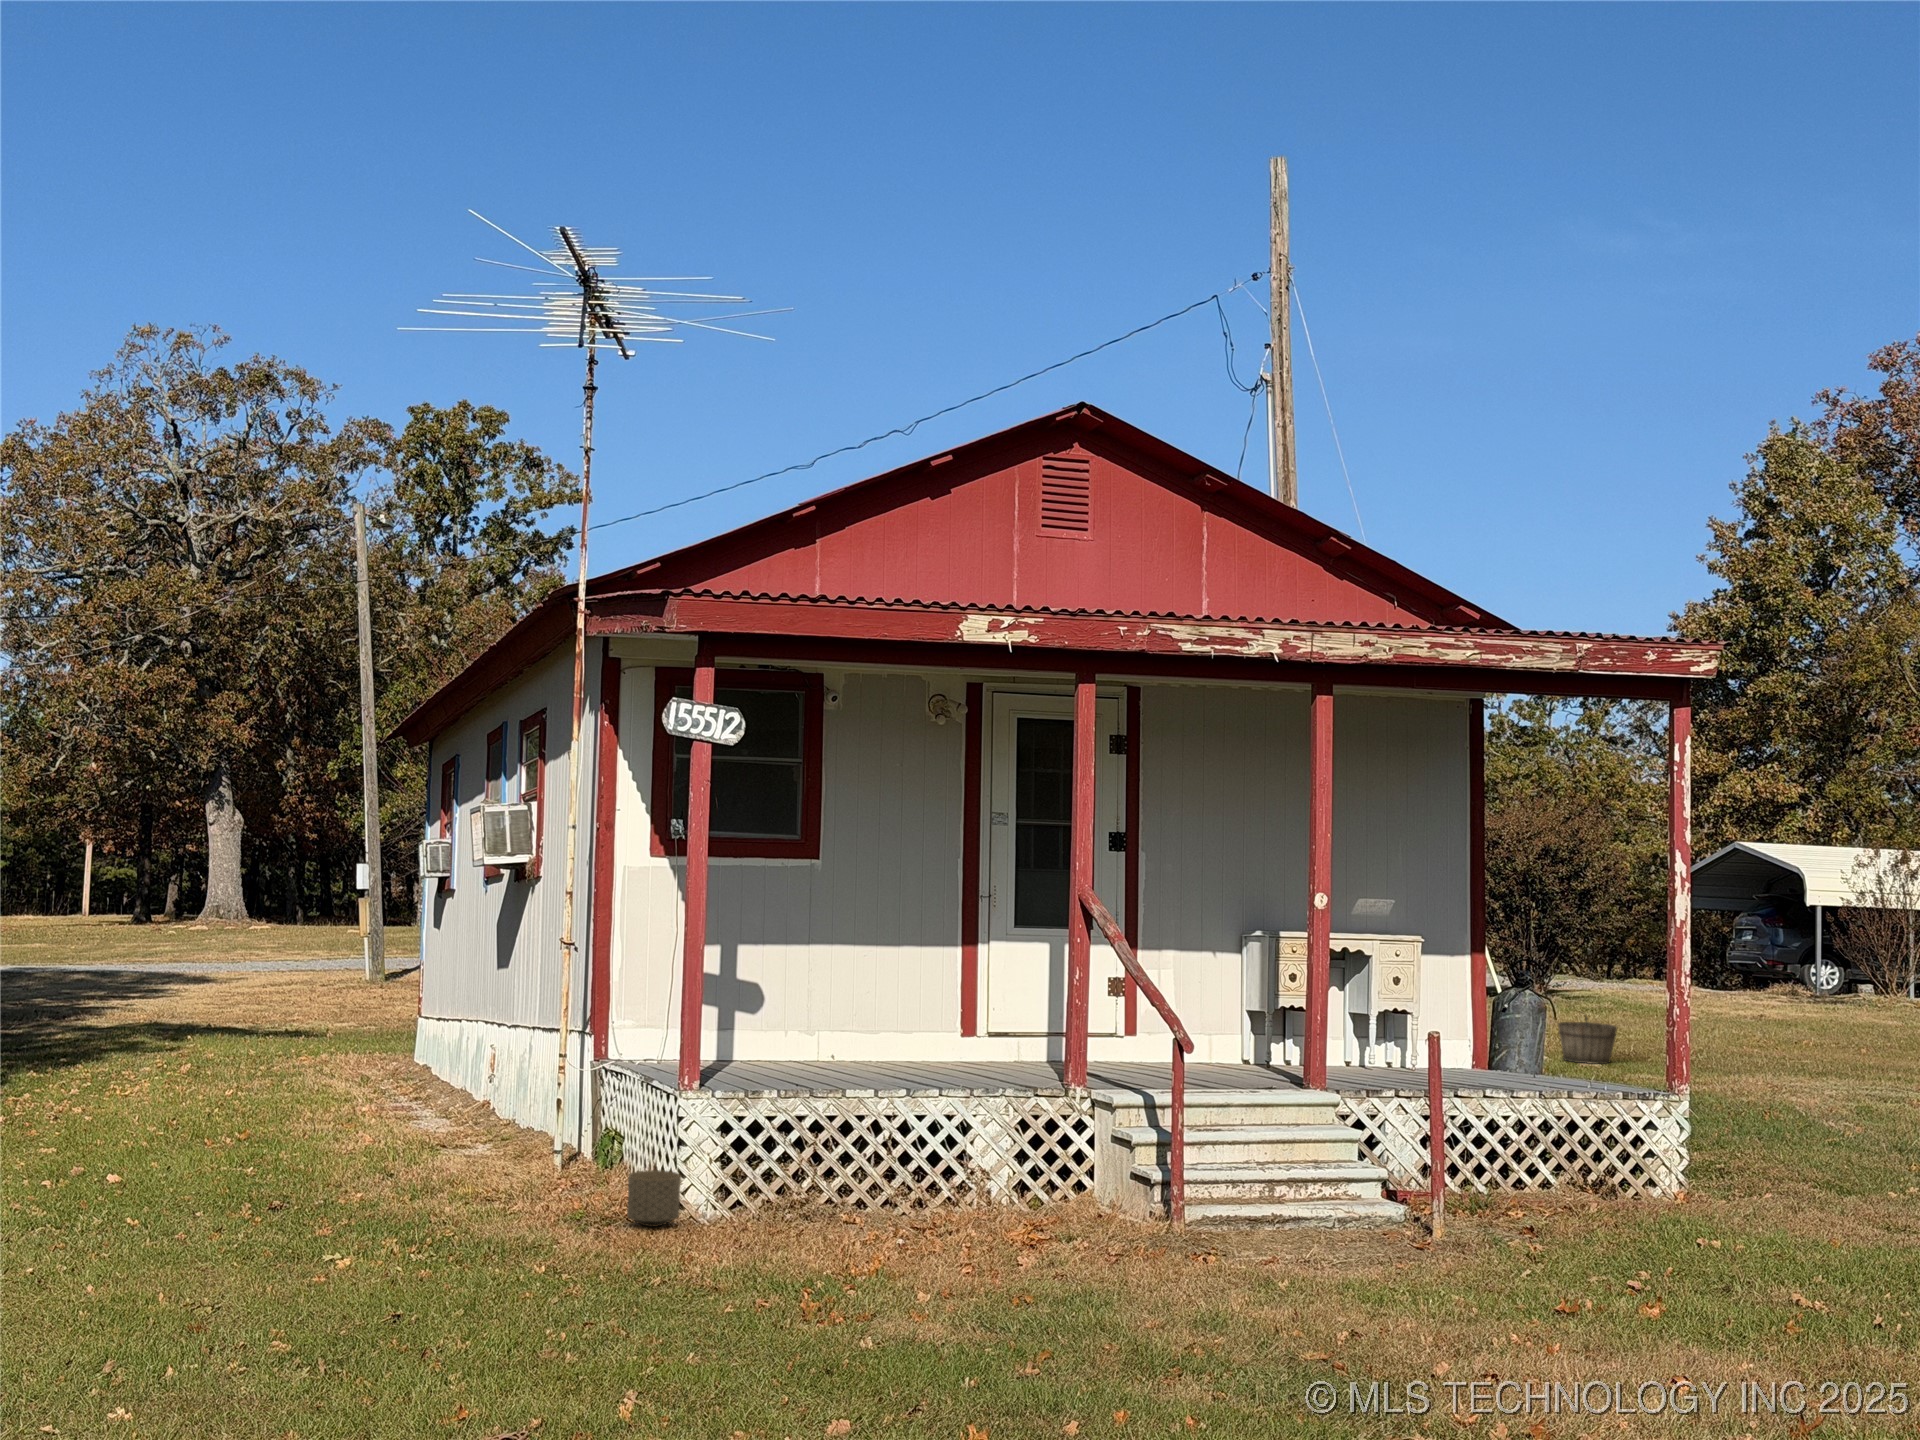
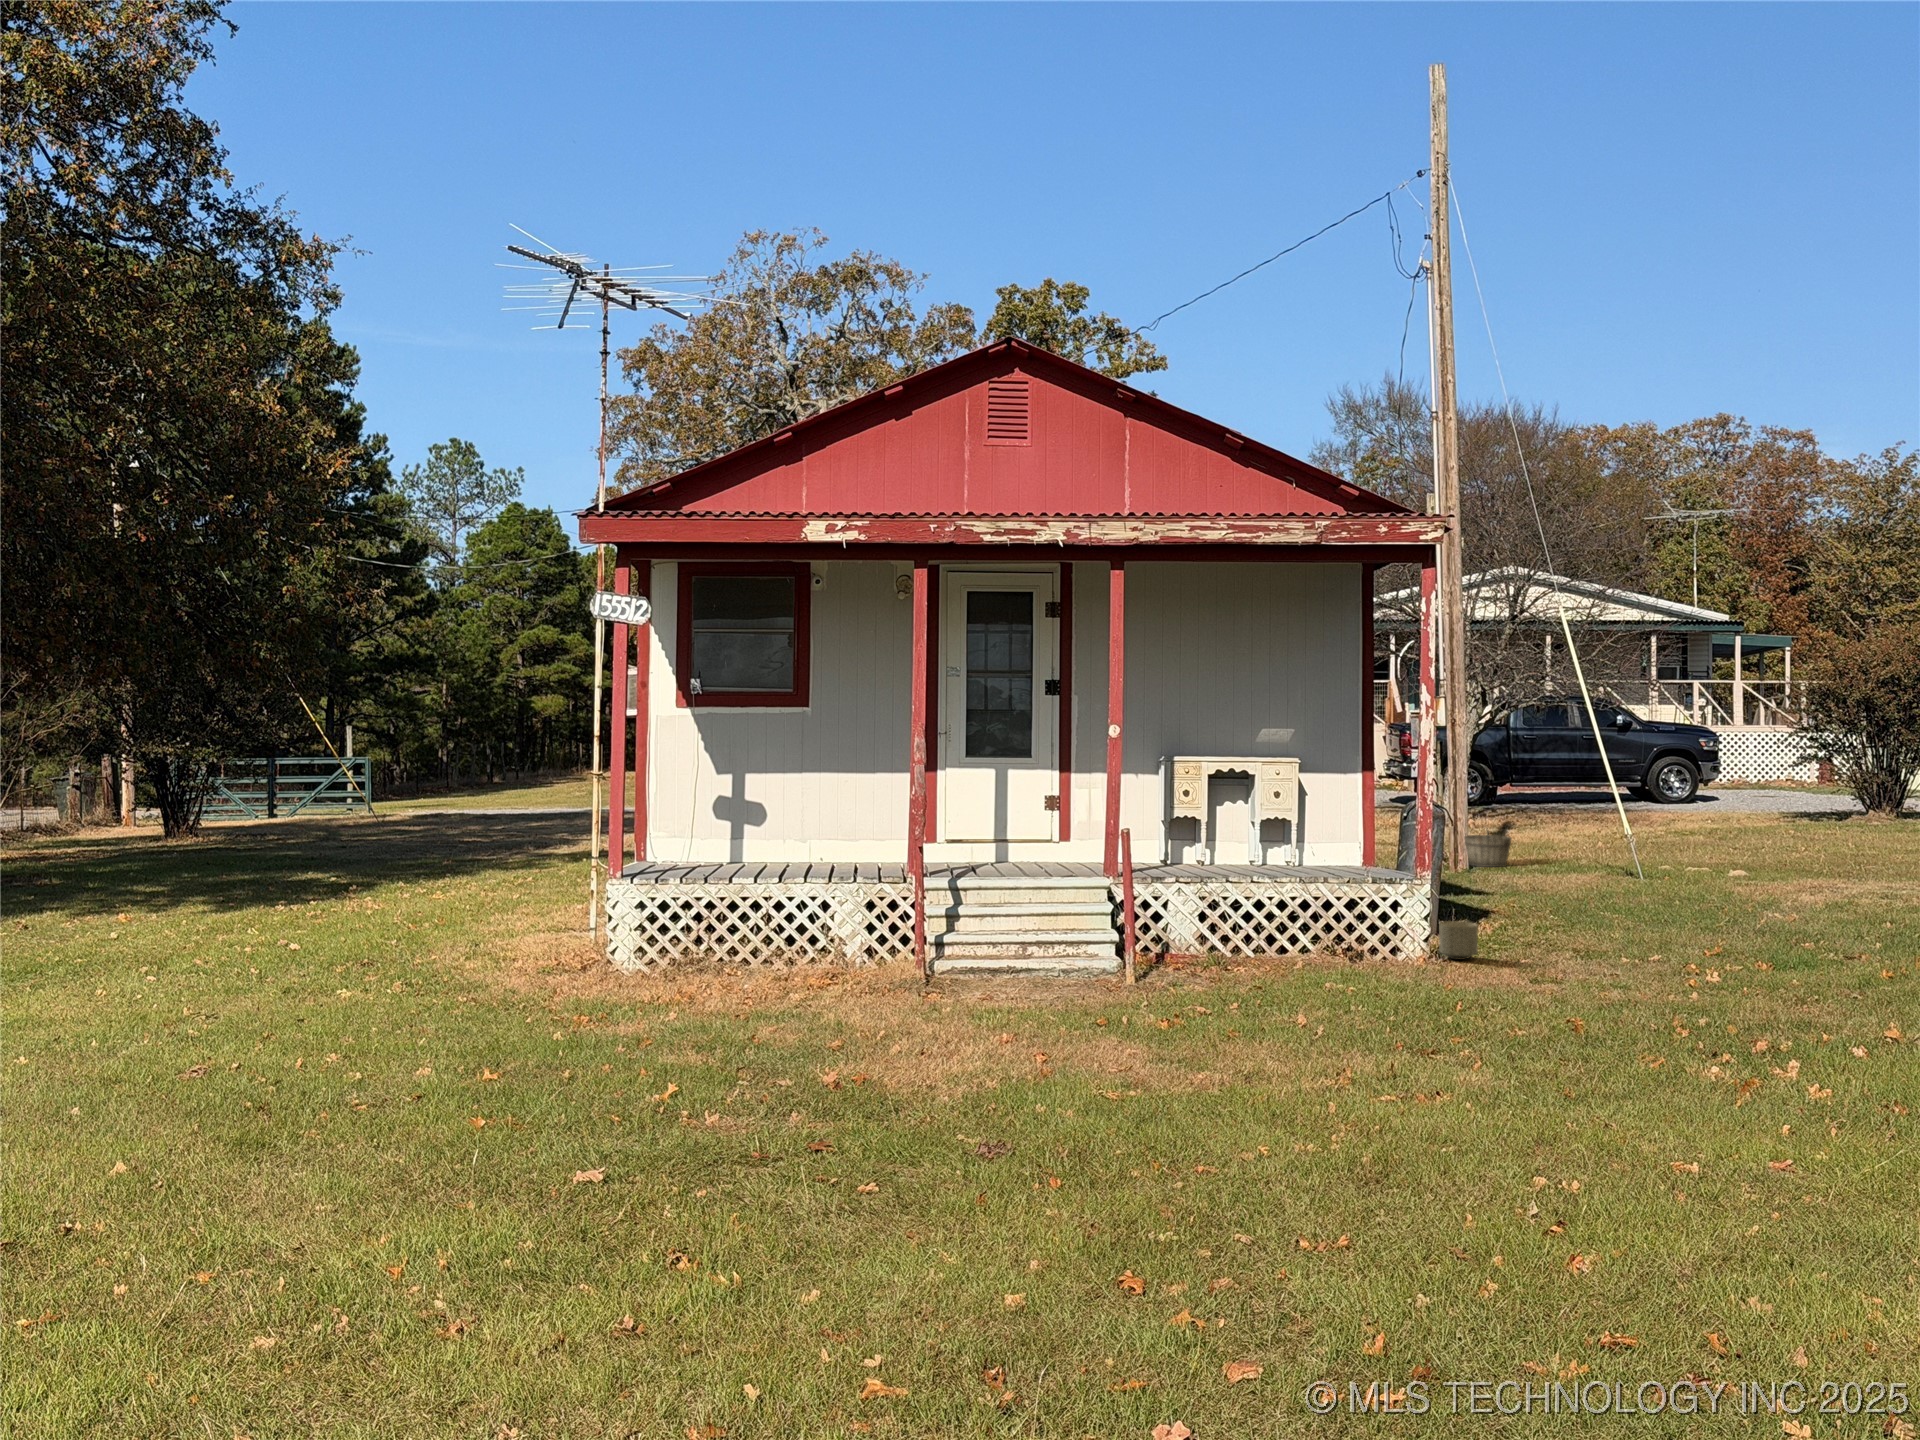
planter: present [627,1170,680,1227] -> present [1439,921,1478,960]

